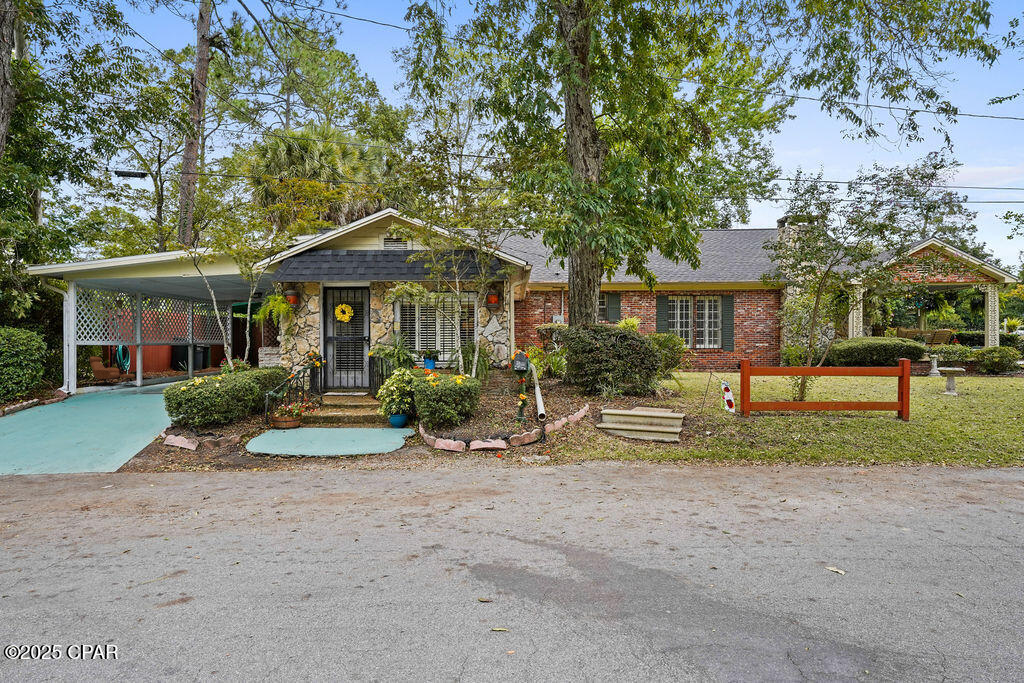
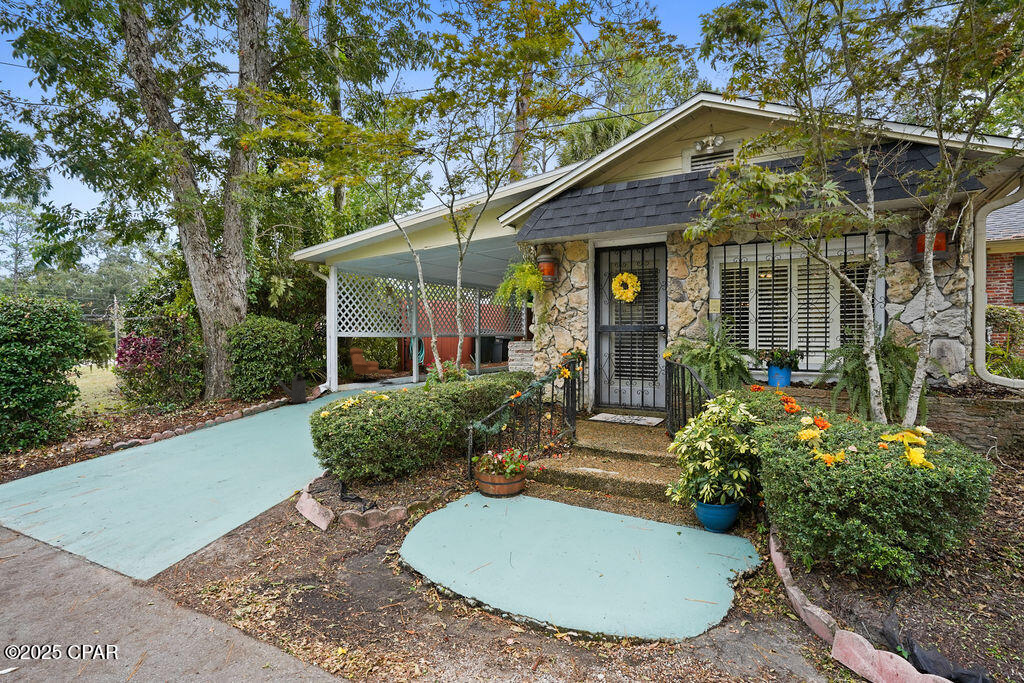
watering can: none [30,375,68,401] -> present [276,372,310,403]

